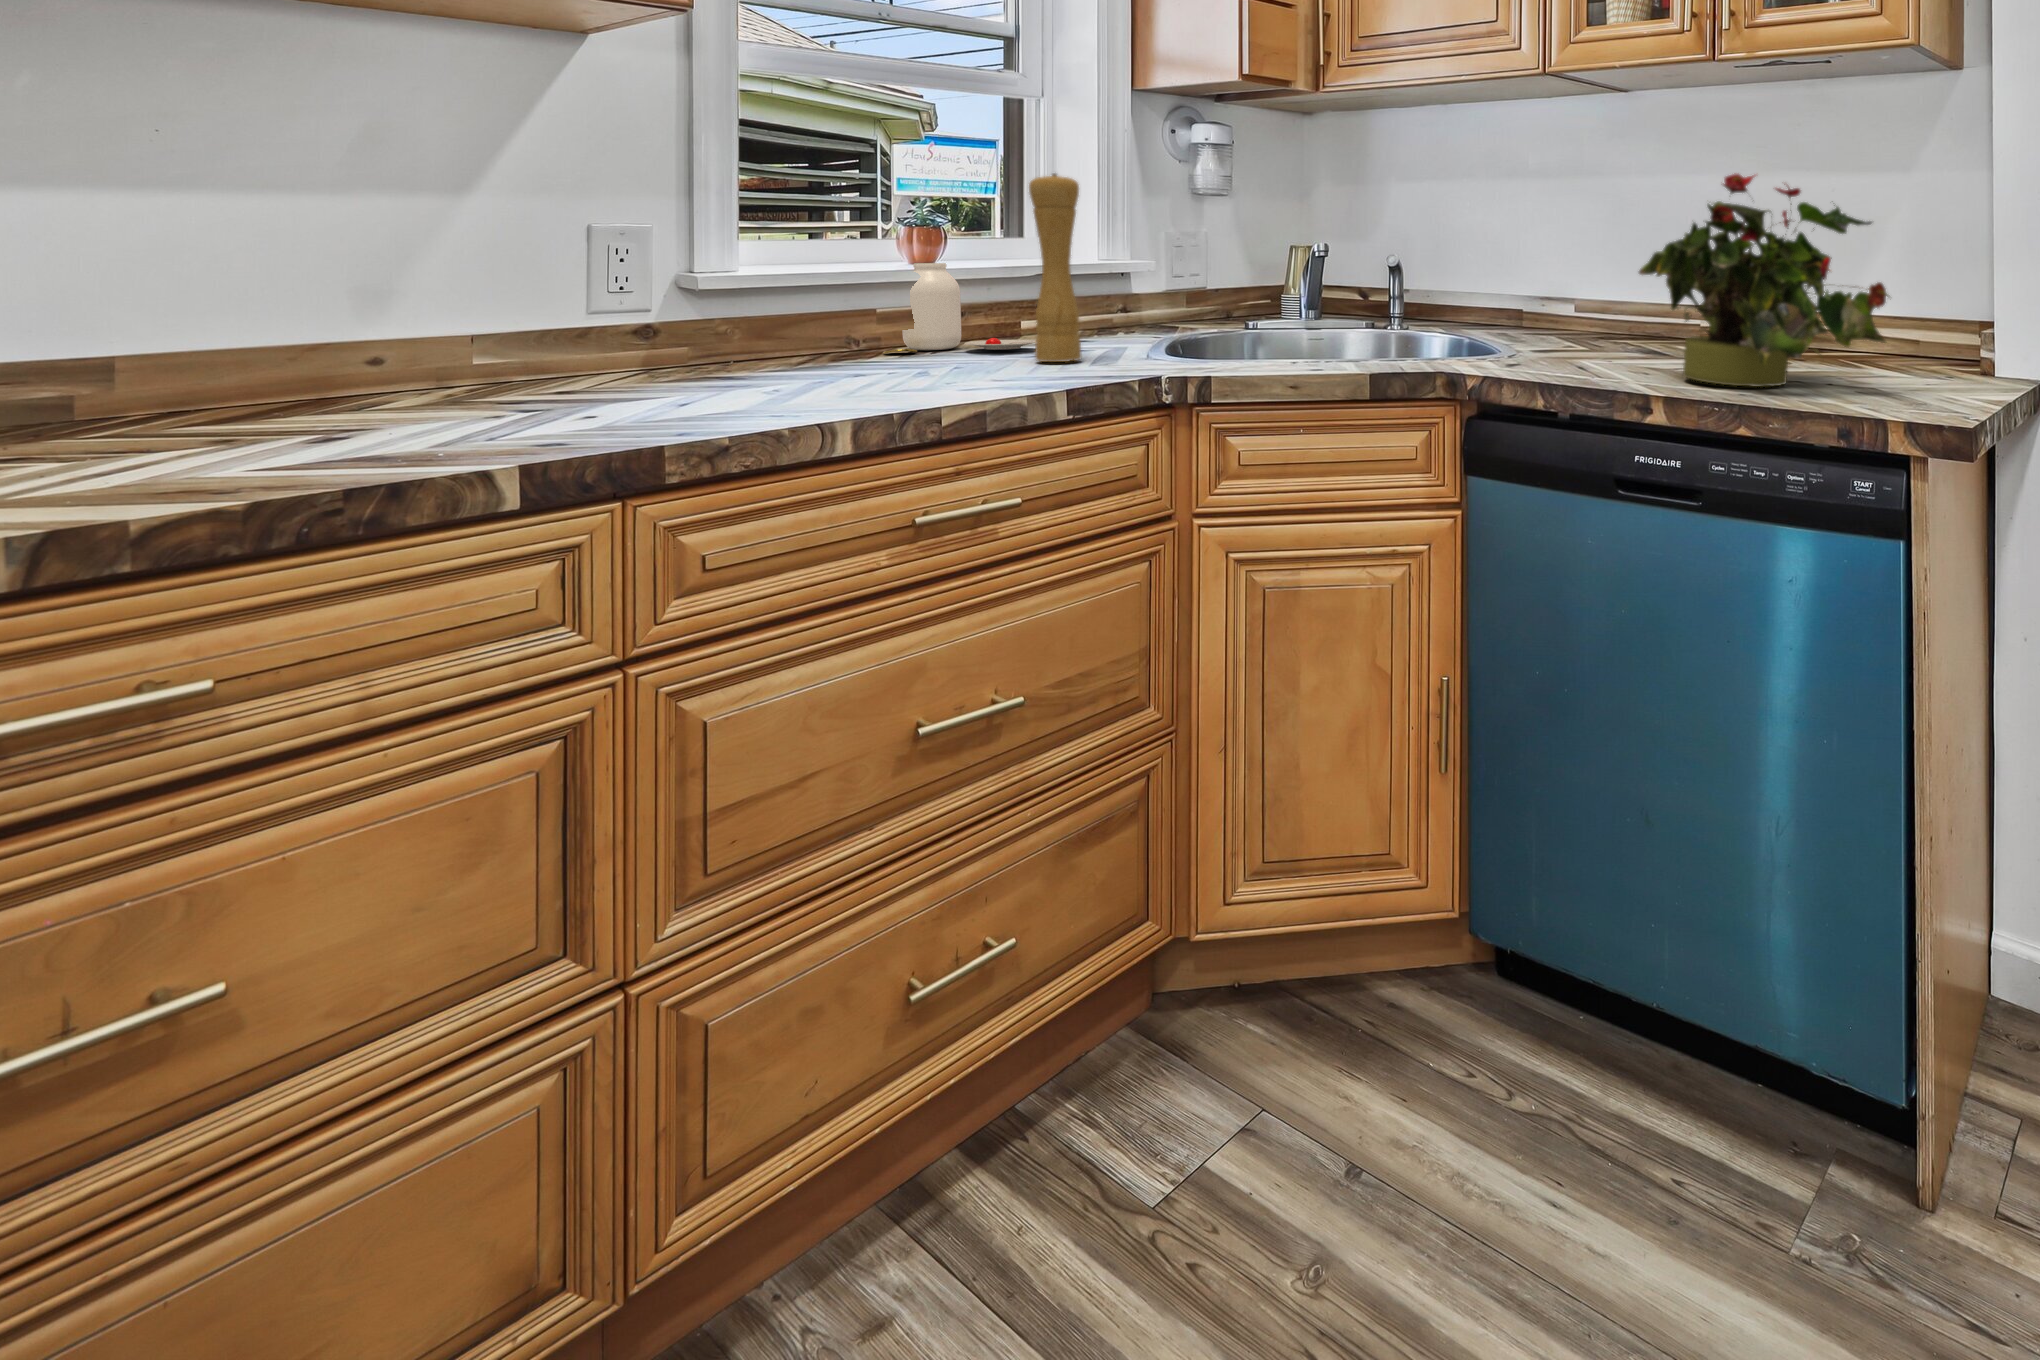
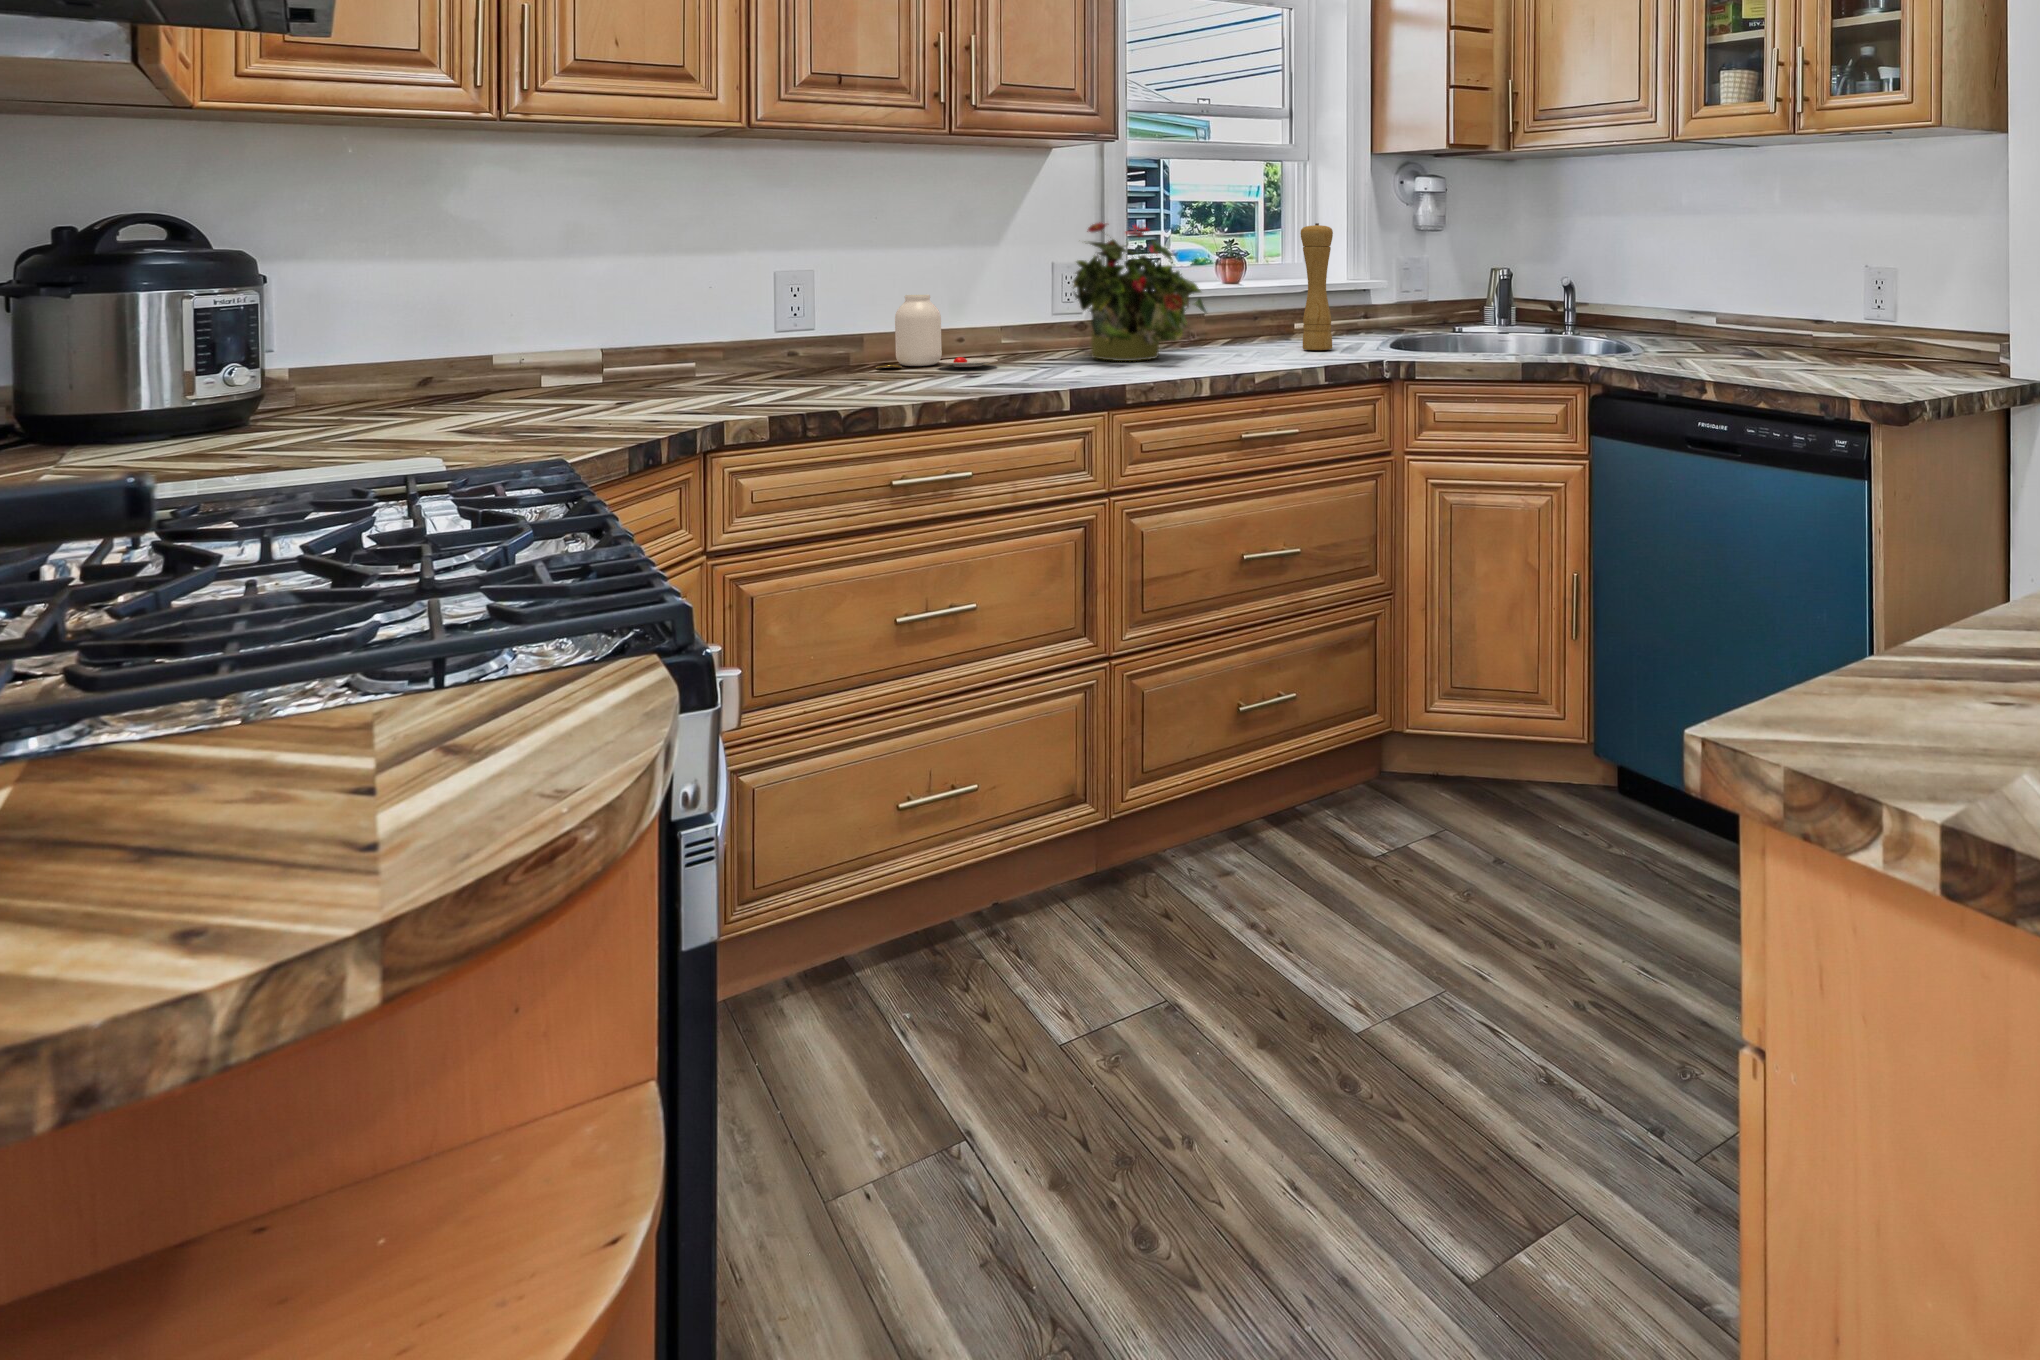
potted plant: present [1639,173,1888,387] -> present [1073,222,1206,361]
jar: present [883,263,1036,353] -> present [876,295,998,368]

